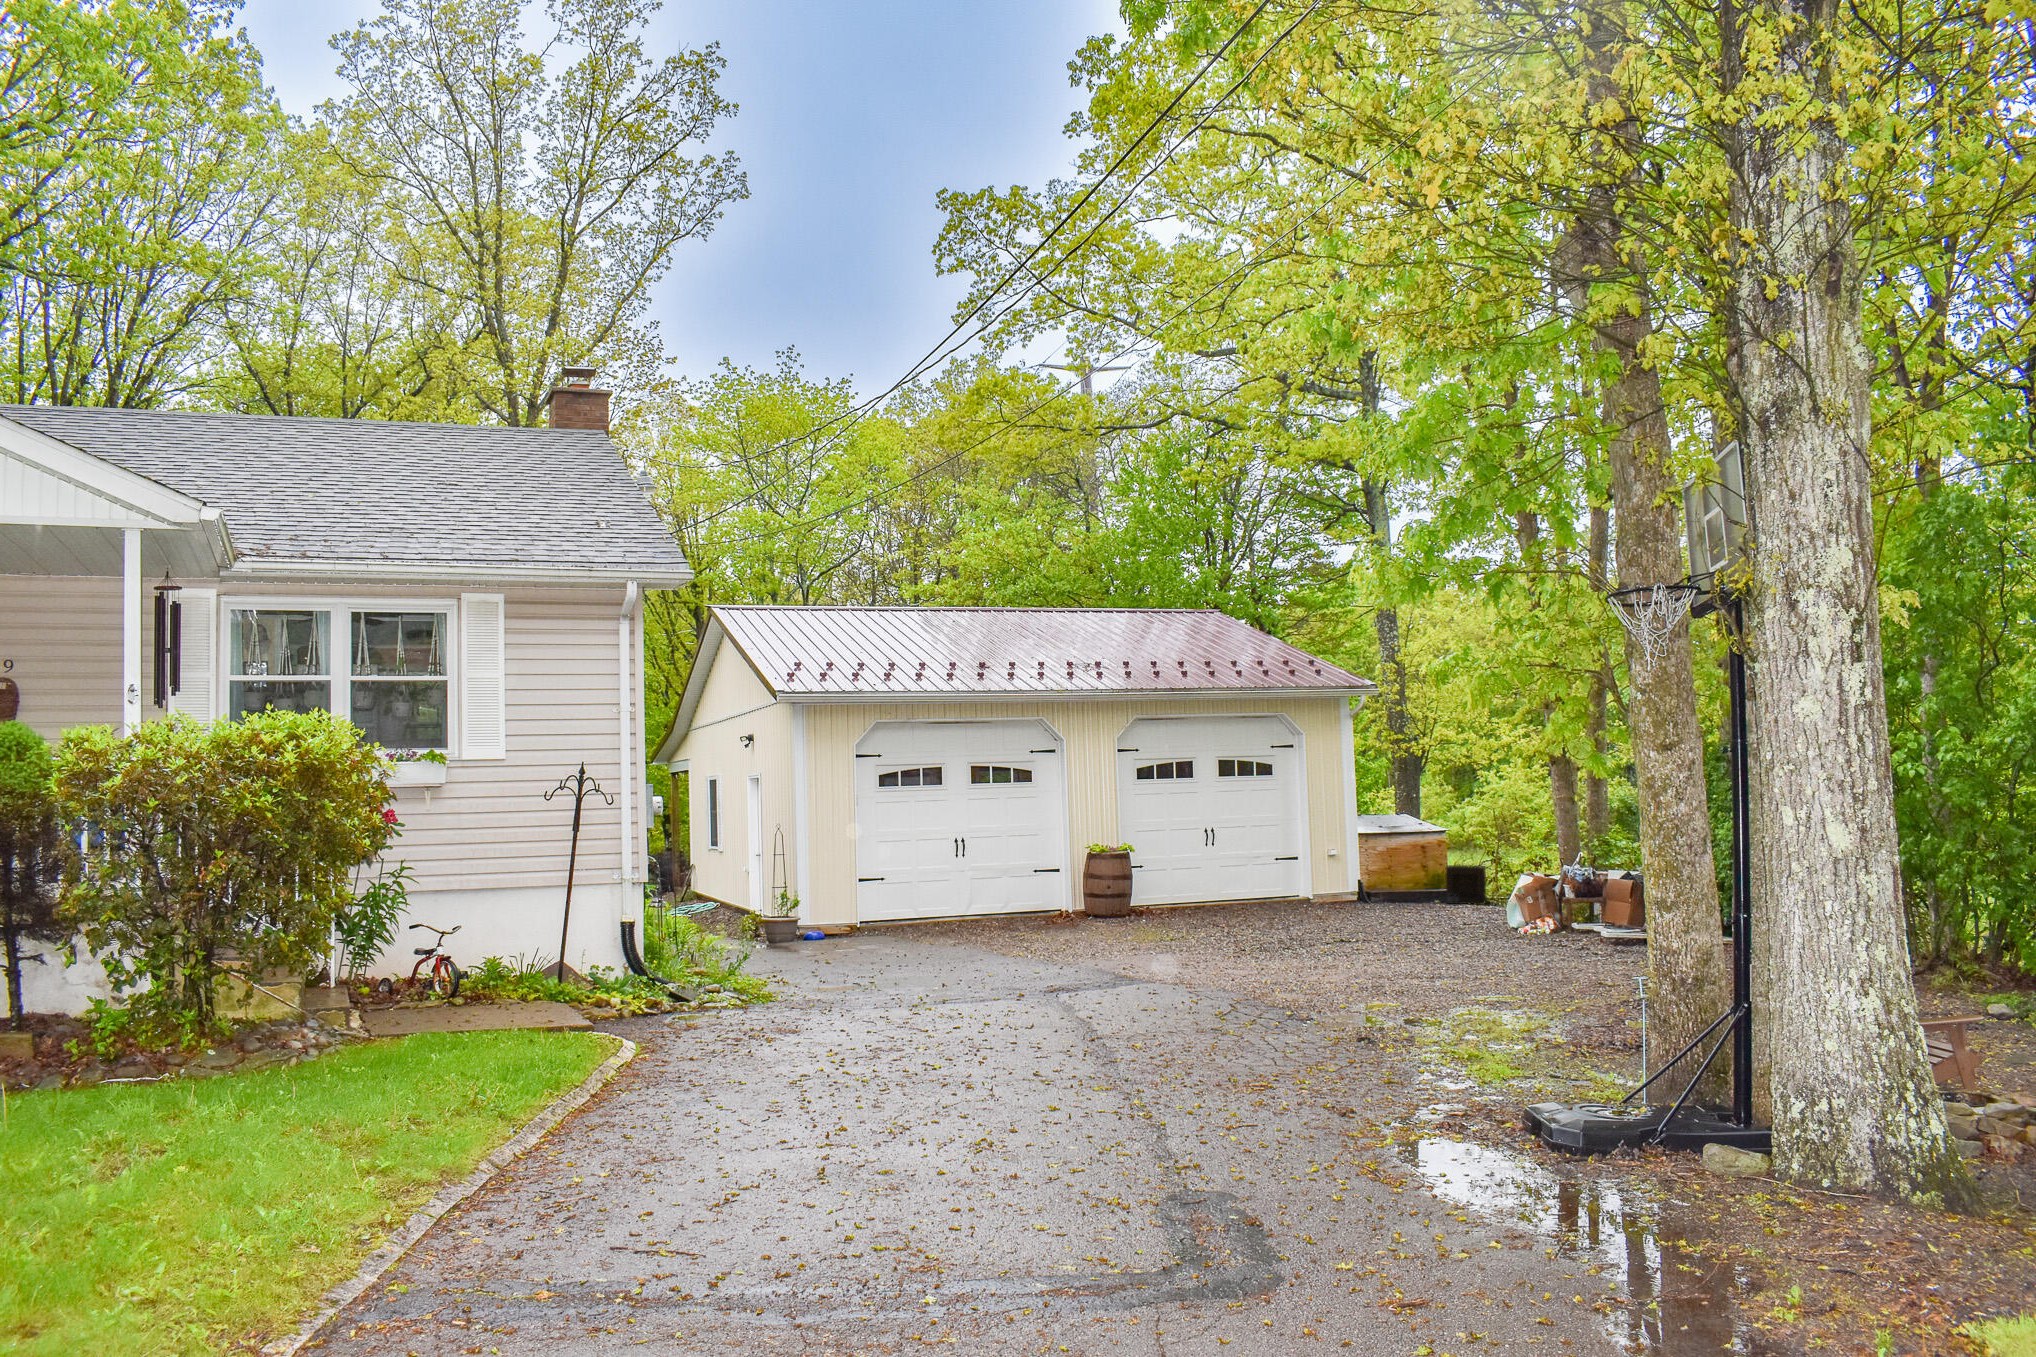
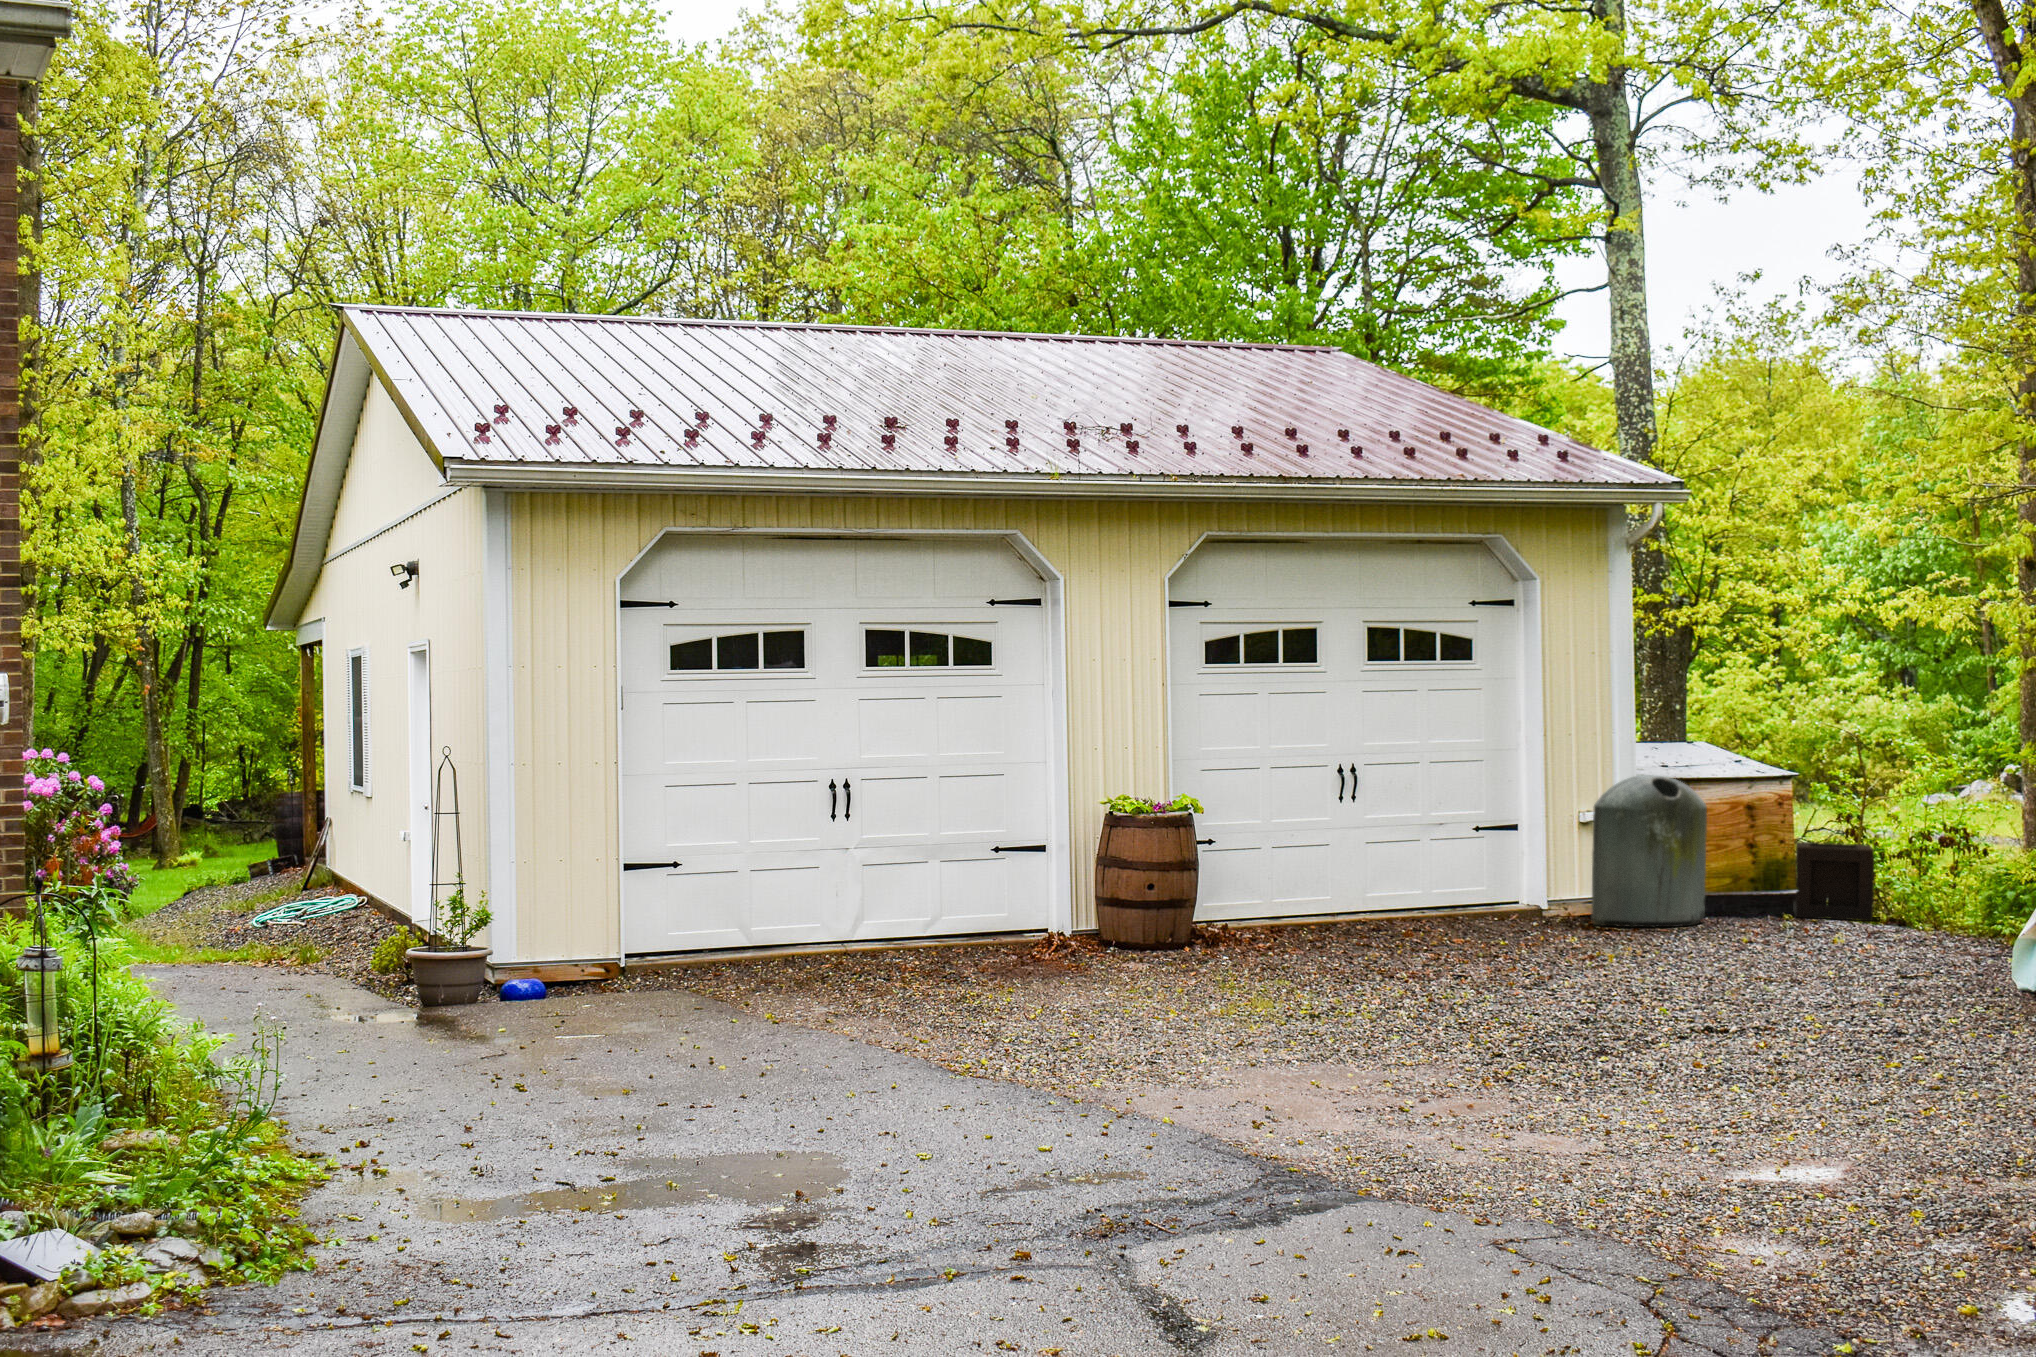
trash can: none [1336,831,1396,908] -> present [1591,775,1707,927]

